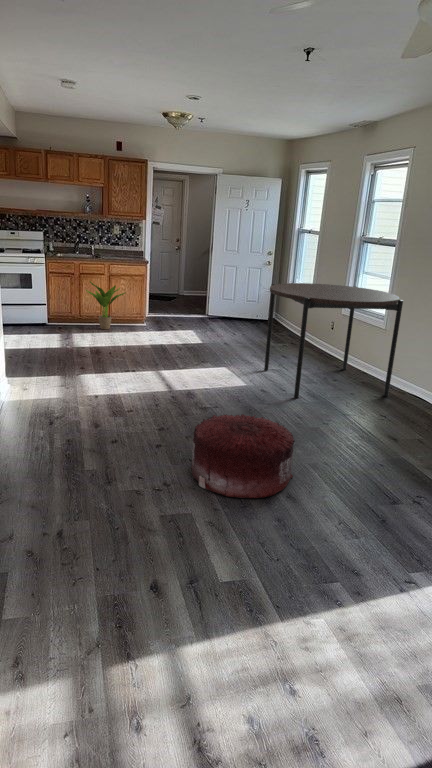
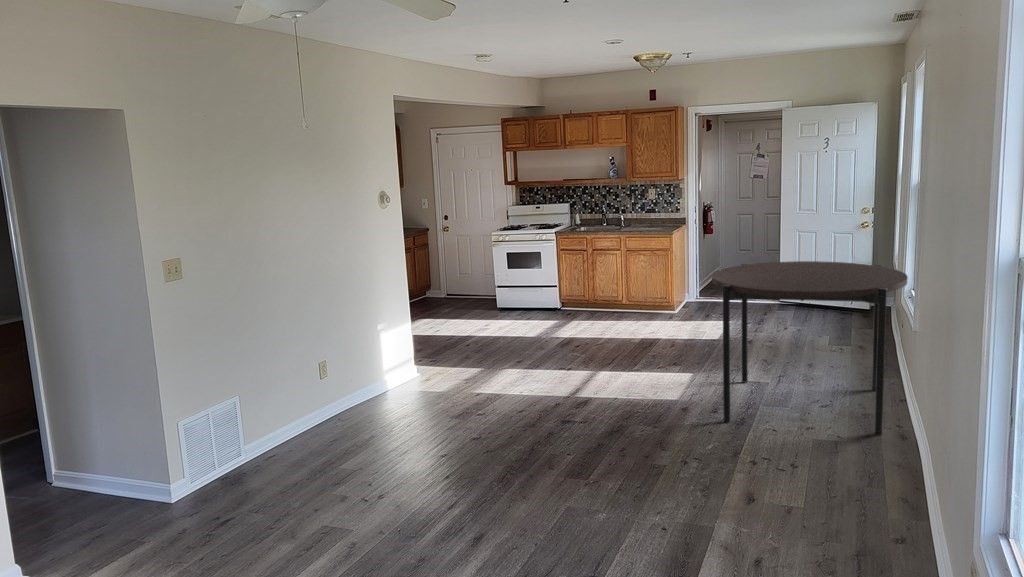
potted plant: present [86,281,125,329] -> none [593,259,643,318]
pouf: present [191,414,295,498] -> none [449,424,570,524]

